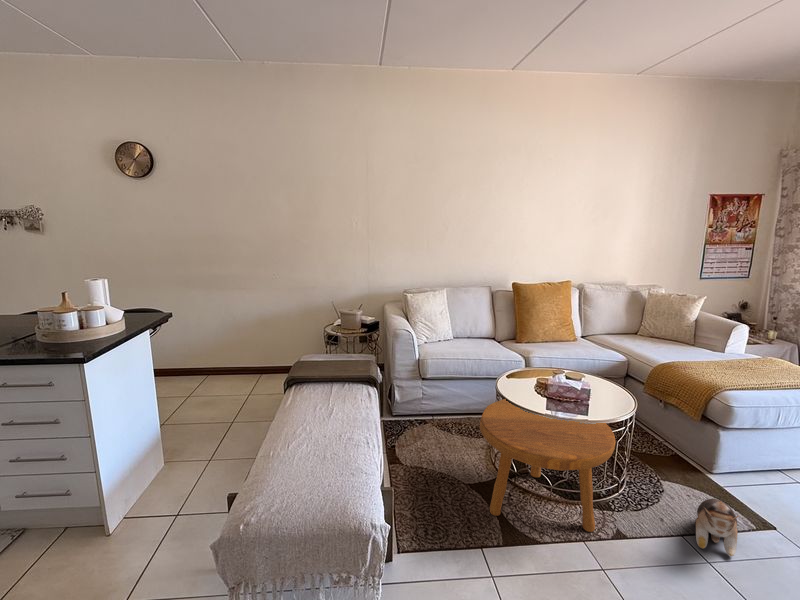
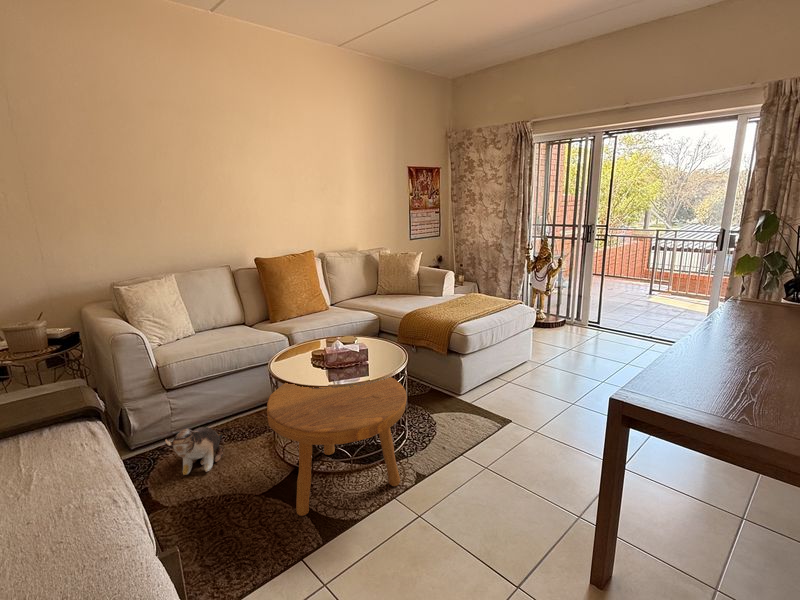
plush toy: present [695,499,739,556] -> present [165,427,223,475]

